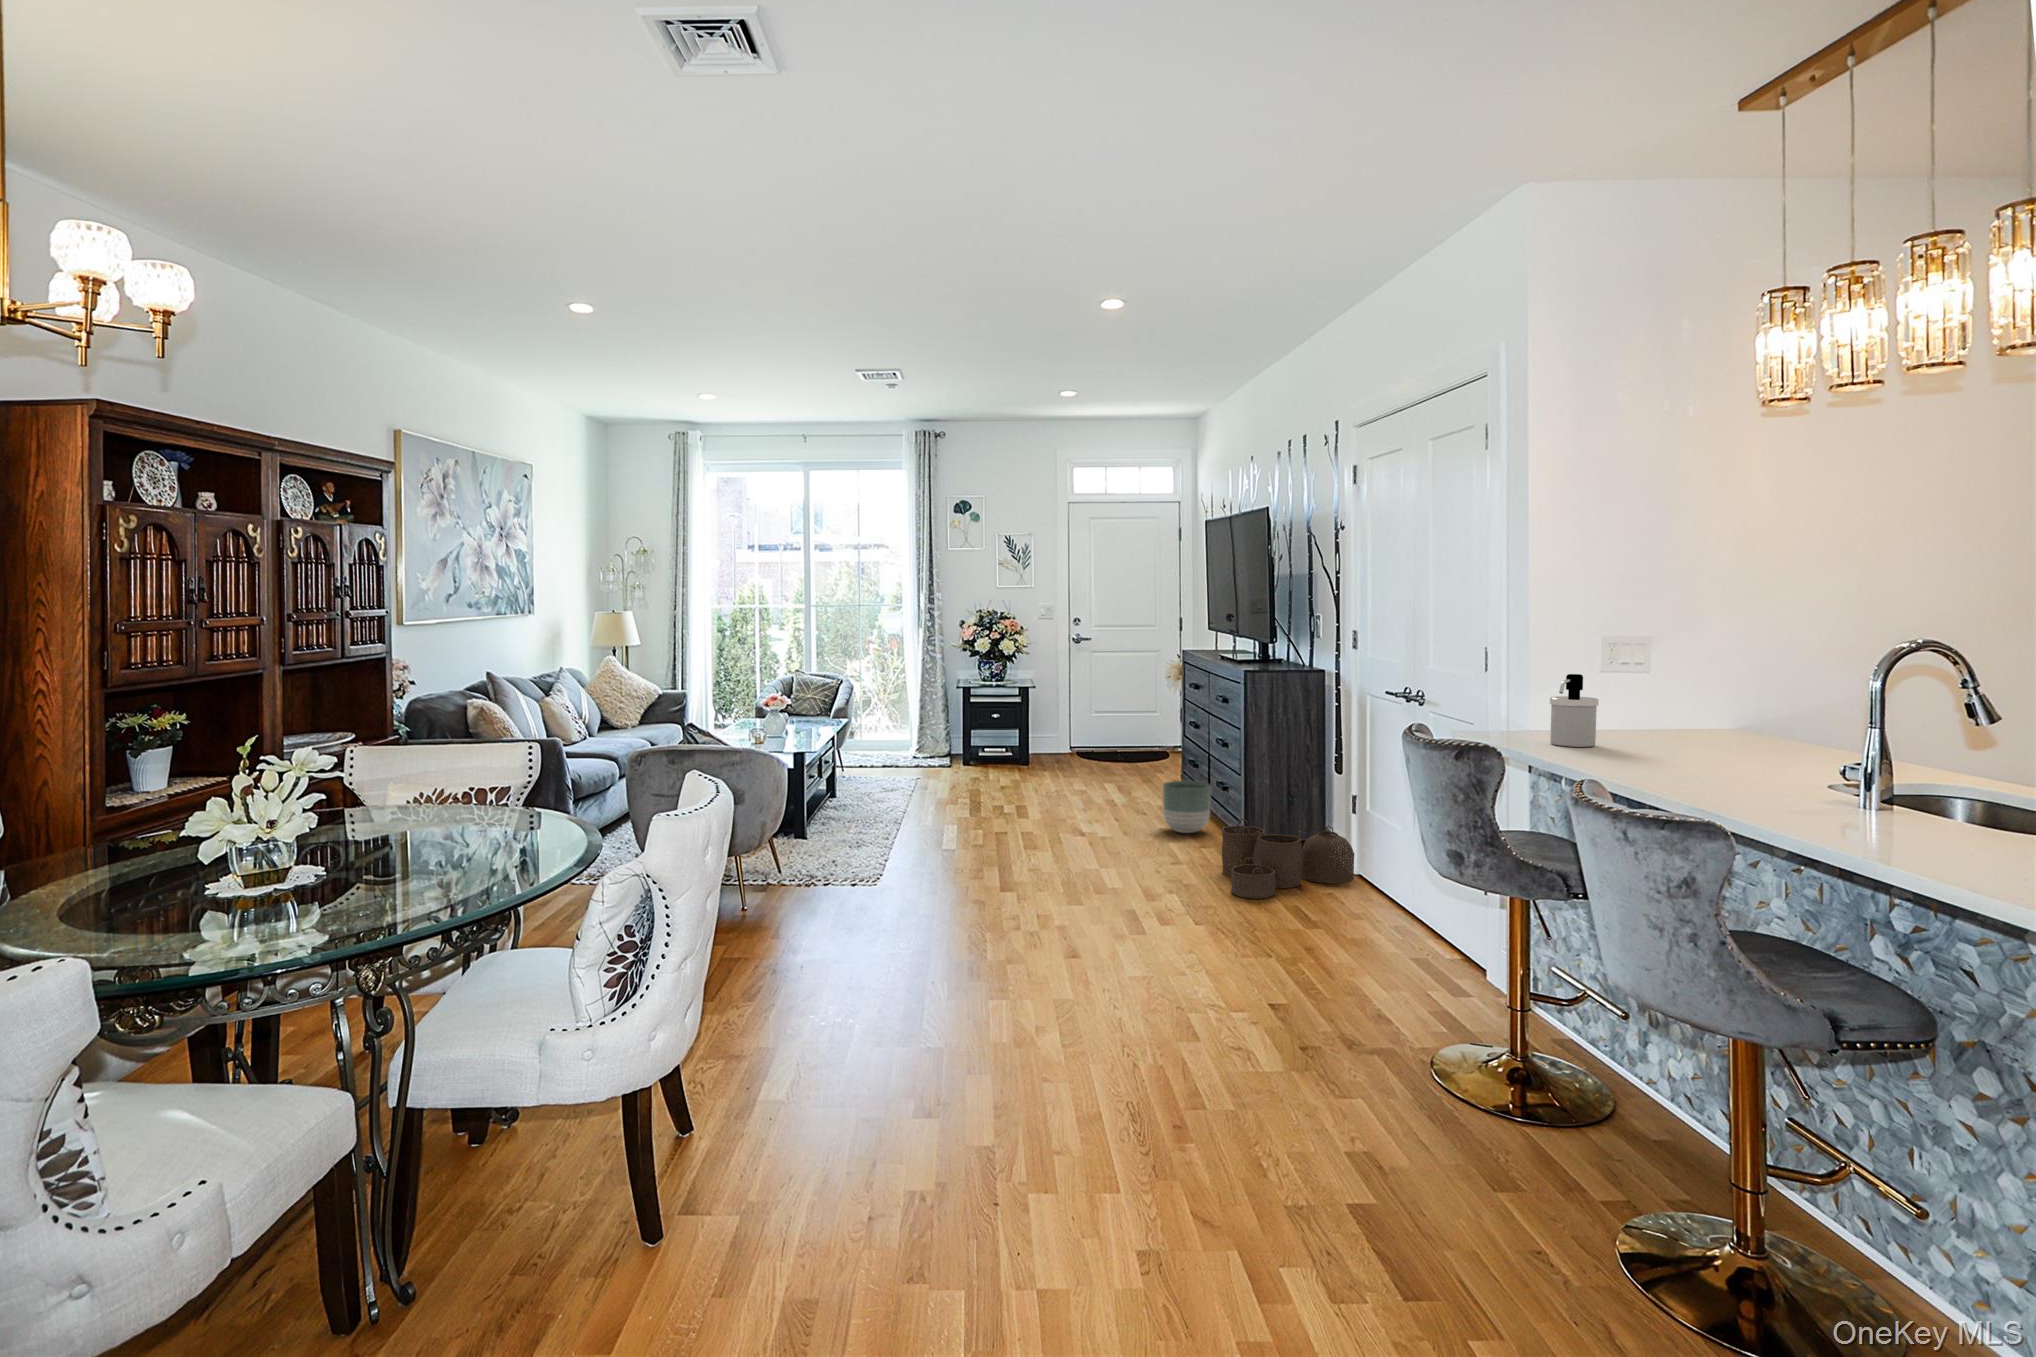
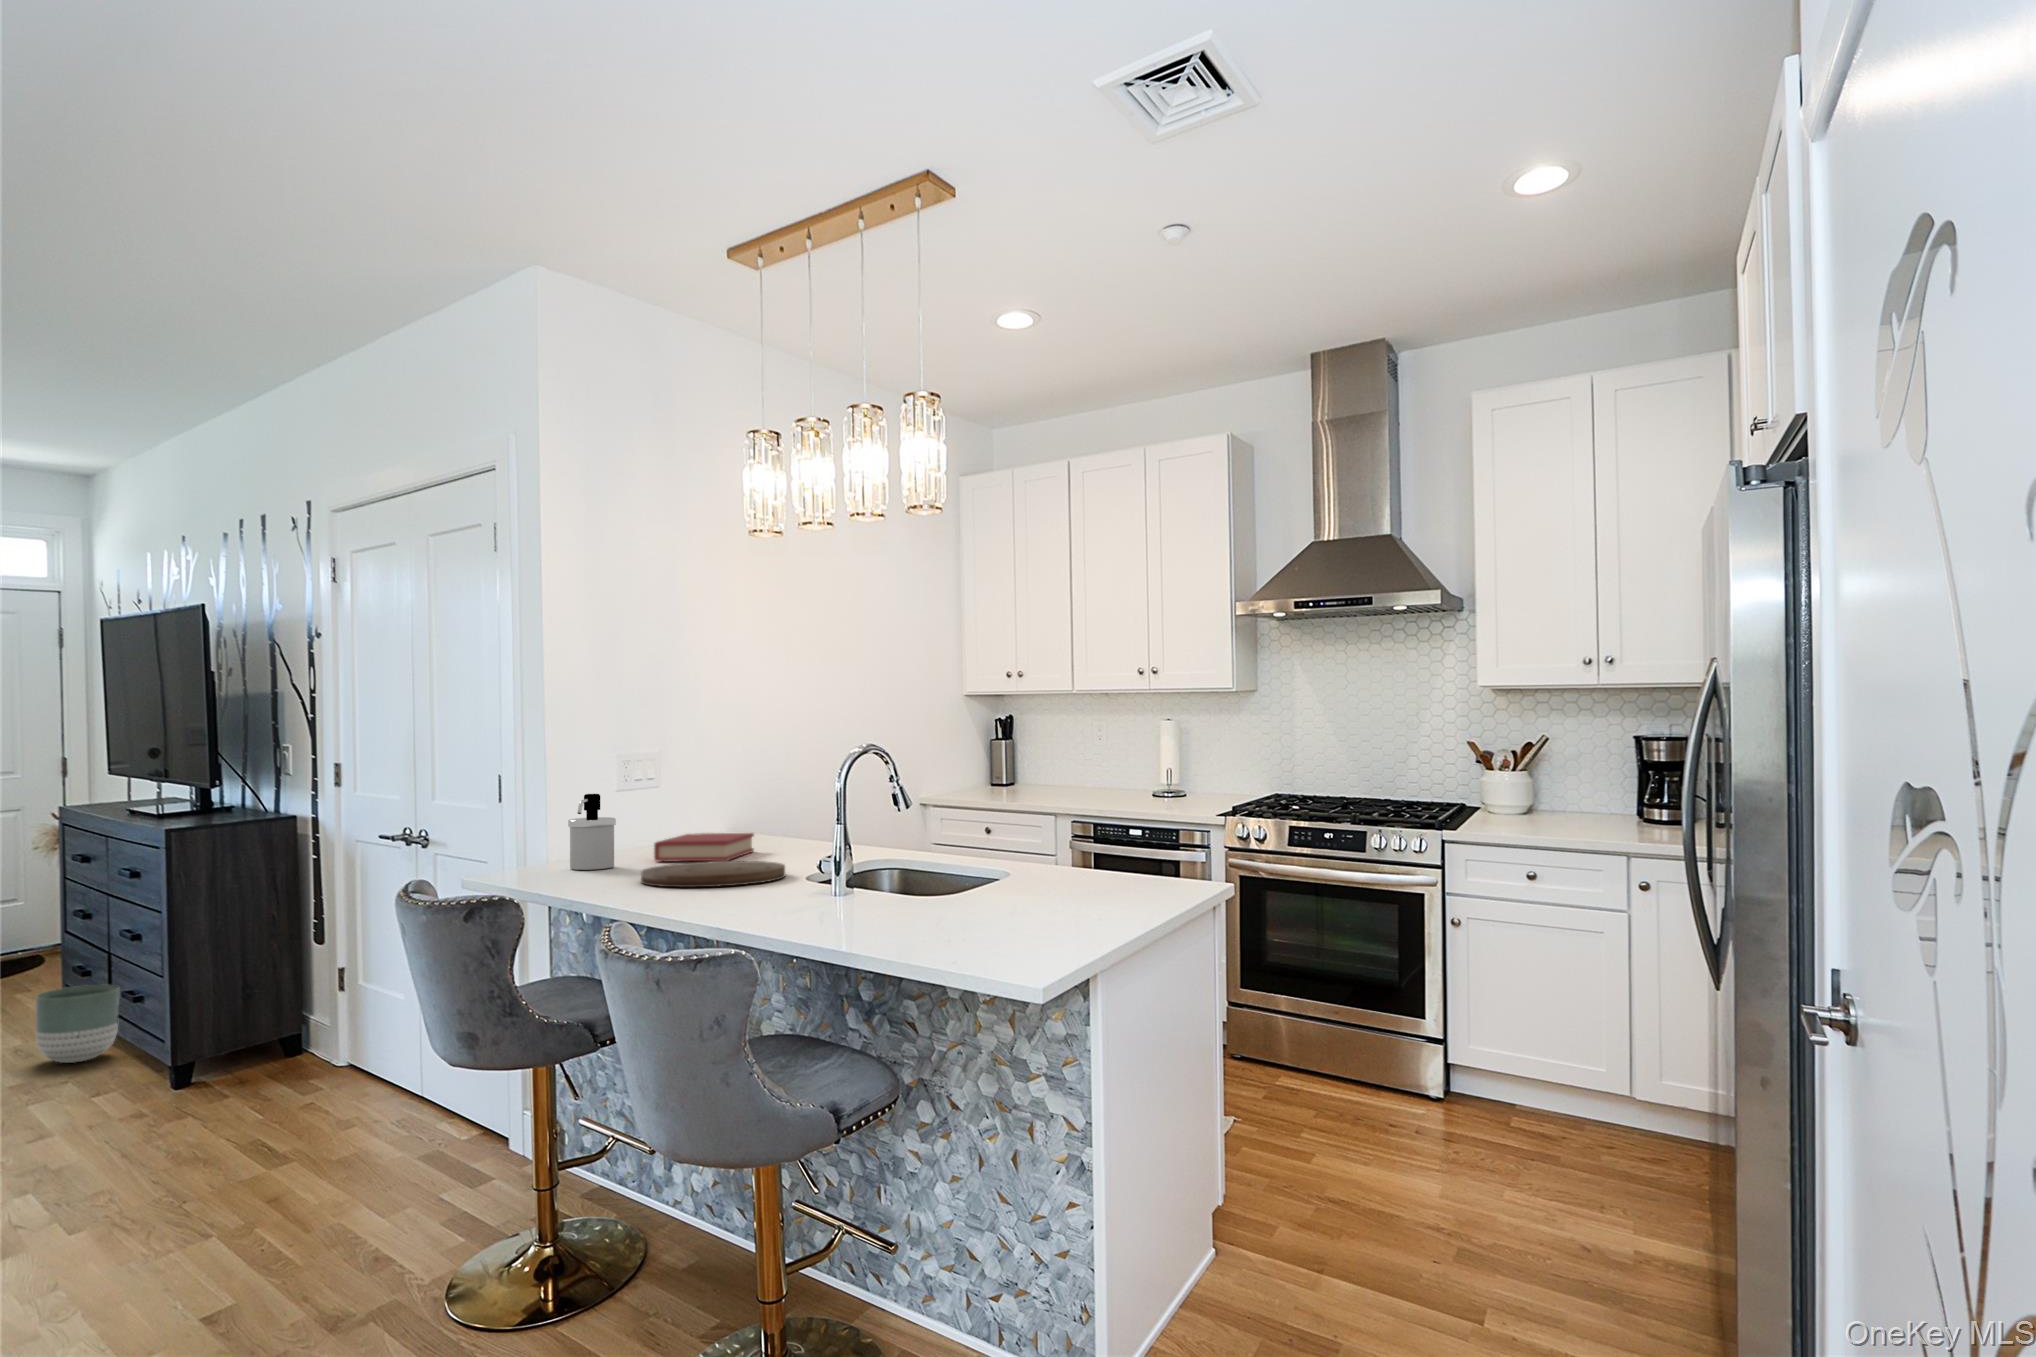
hardback book: none [1639,718,1756,751] -> present [654,833,754,862]
cutting board: none [1623,751,1797,784] -> present [641,861,785,887]
woven basket: present [1222,819,1354,899] -> none [141,1013,340,1129]

